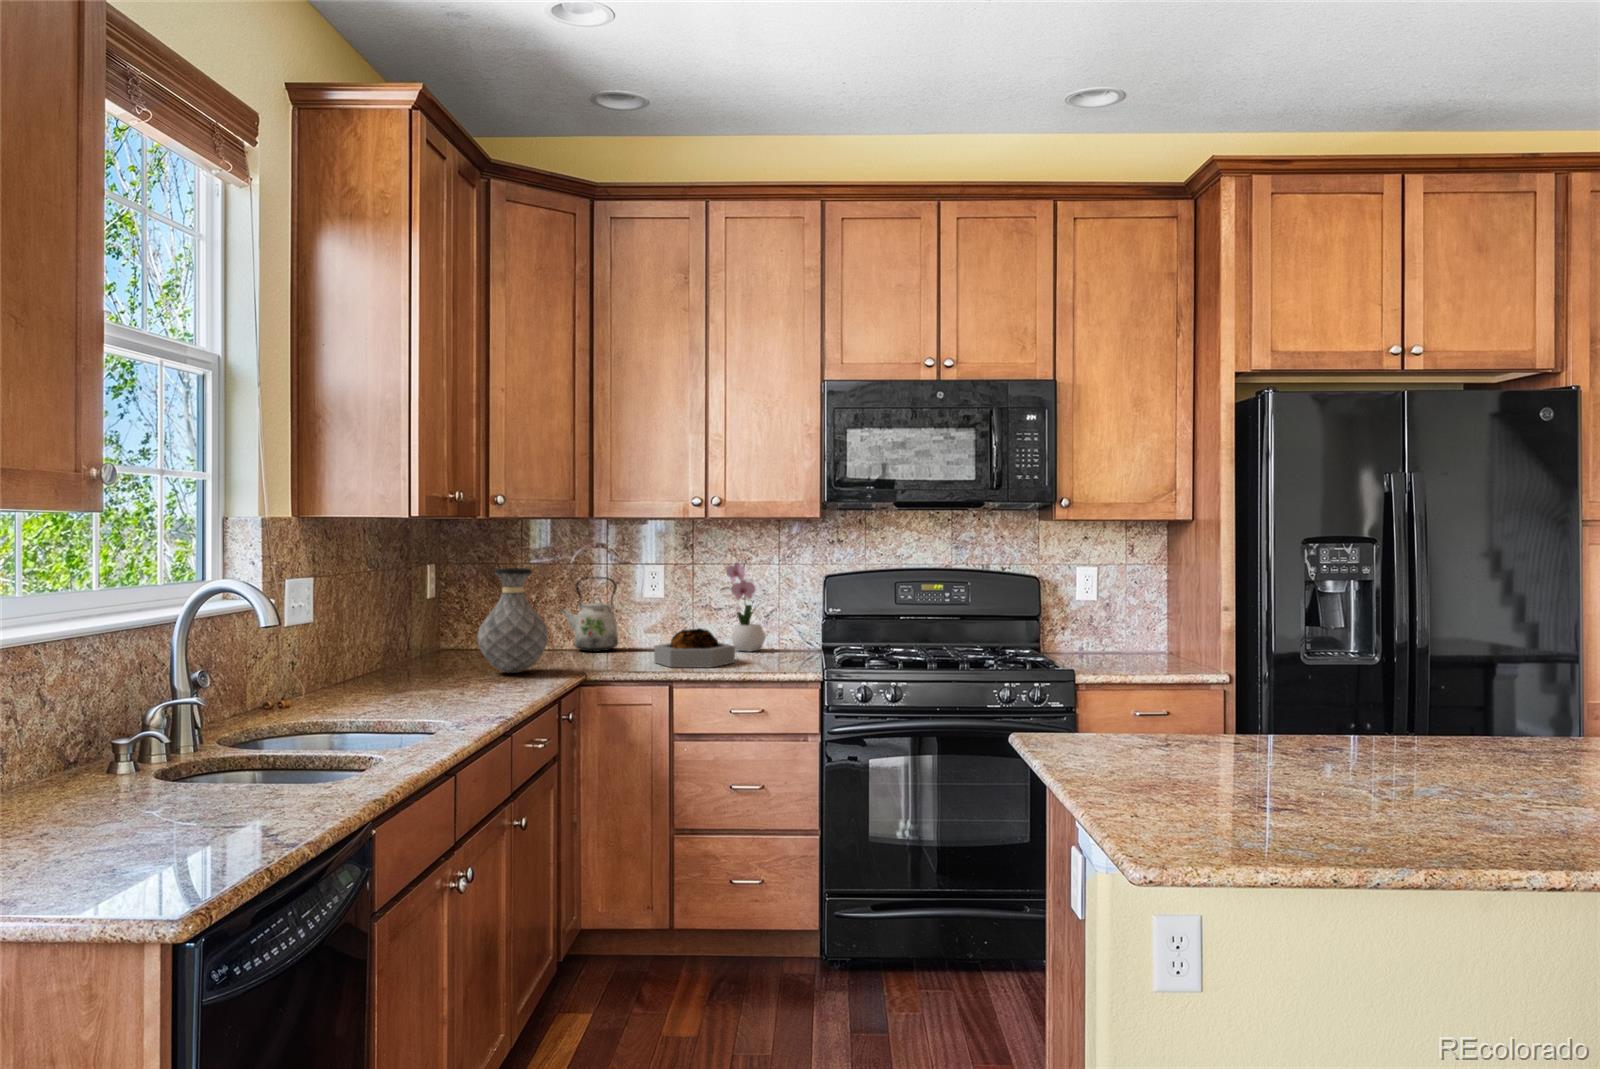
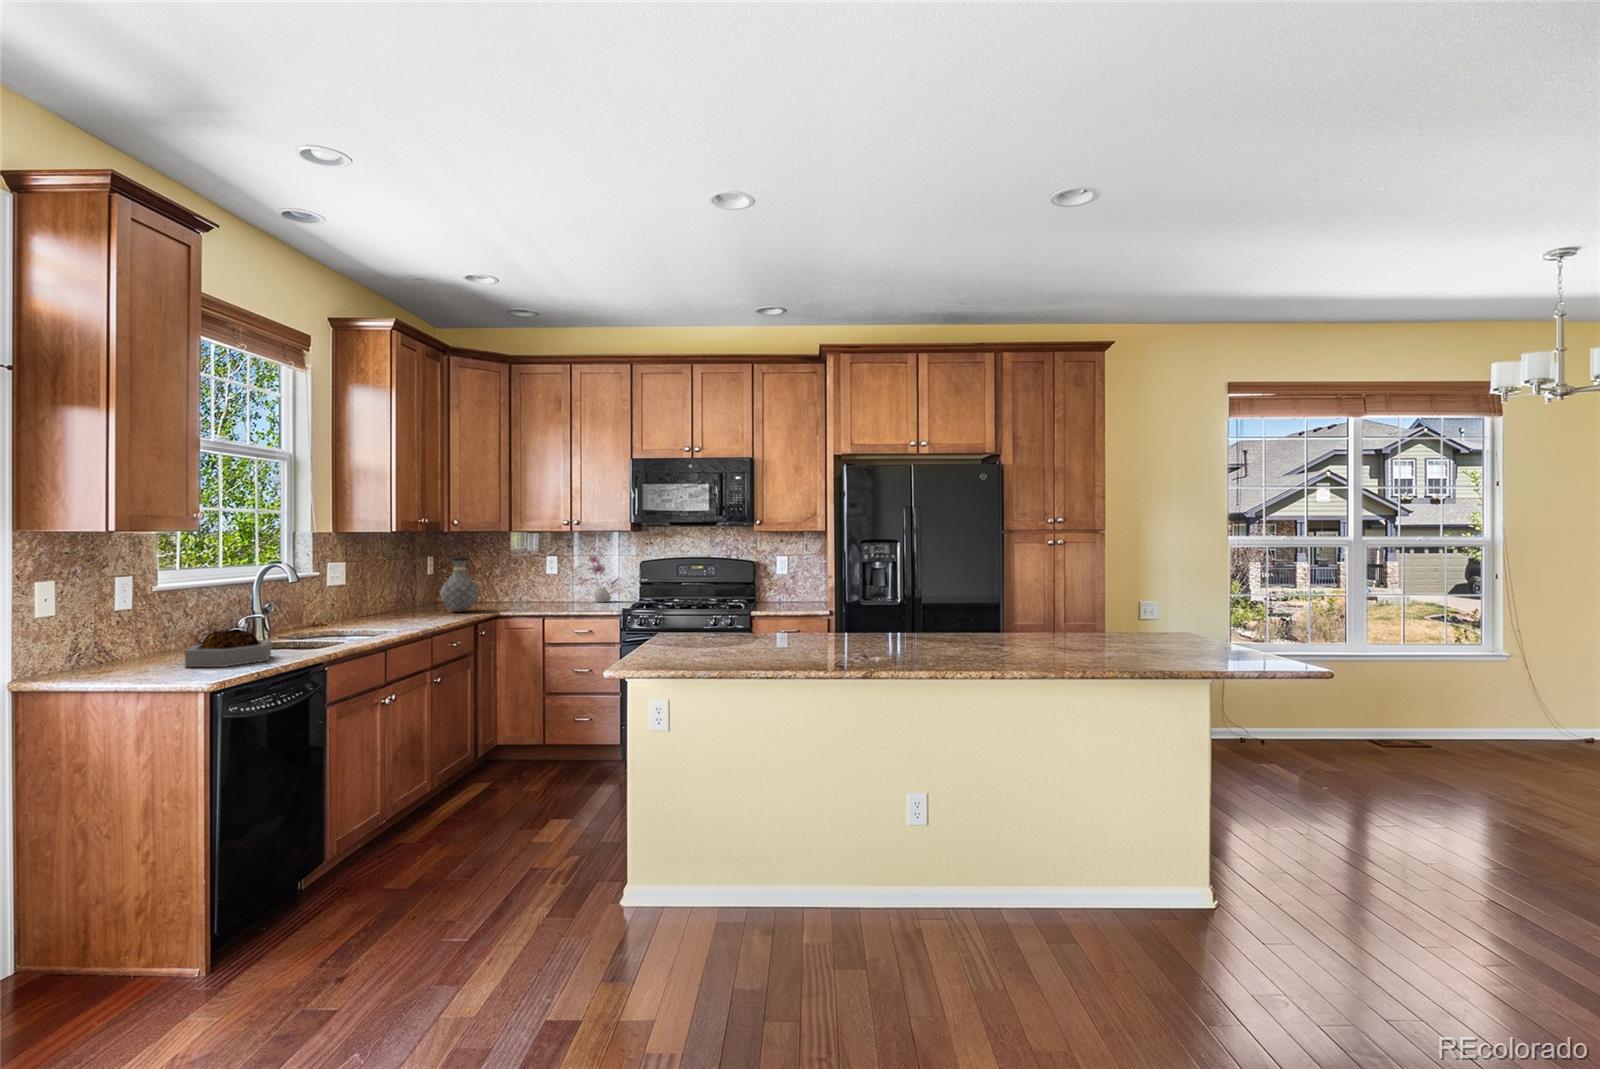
kettle: present [561,577,618,651] -> none [502,563,533,603]
decorative bowl: present [654,628,735,667] -> present [185,629,271,667]

